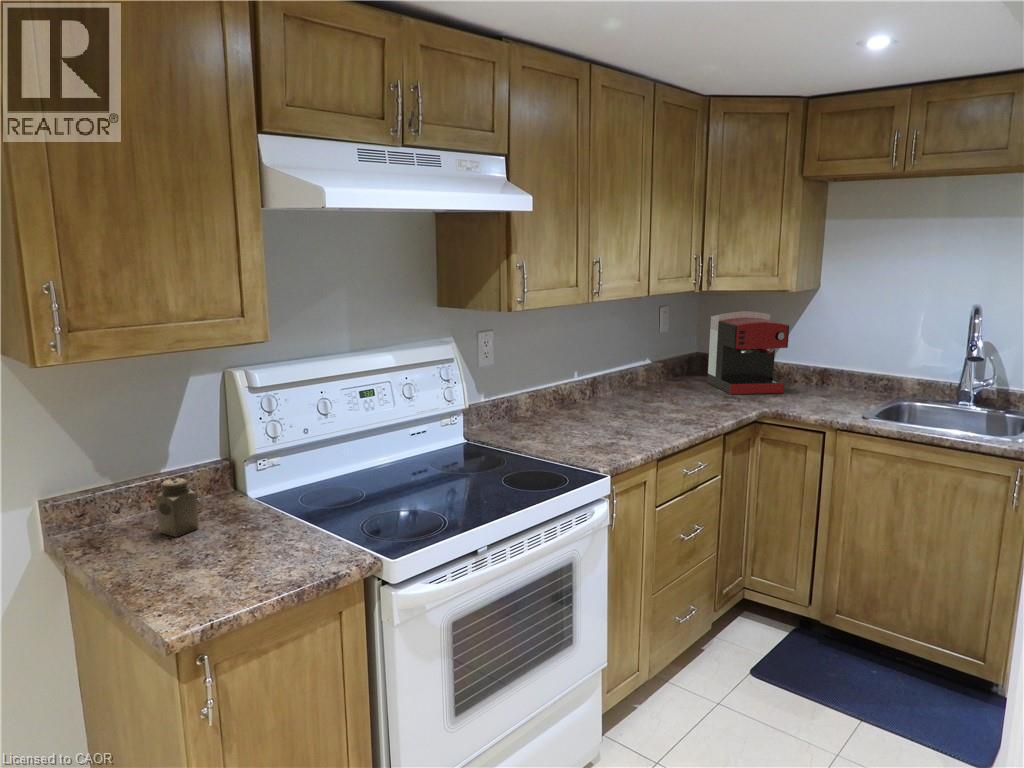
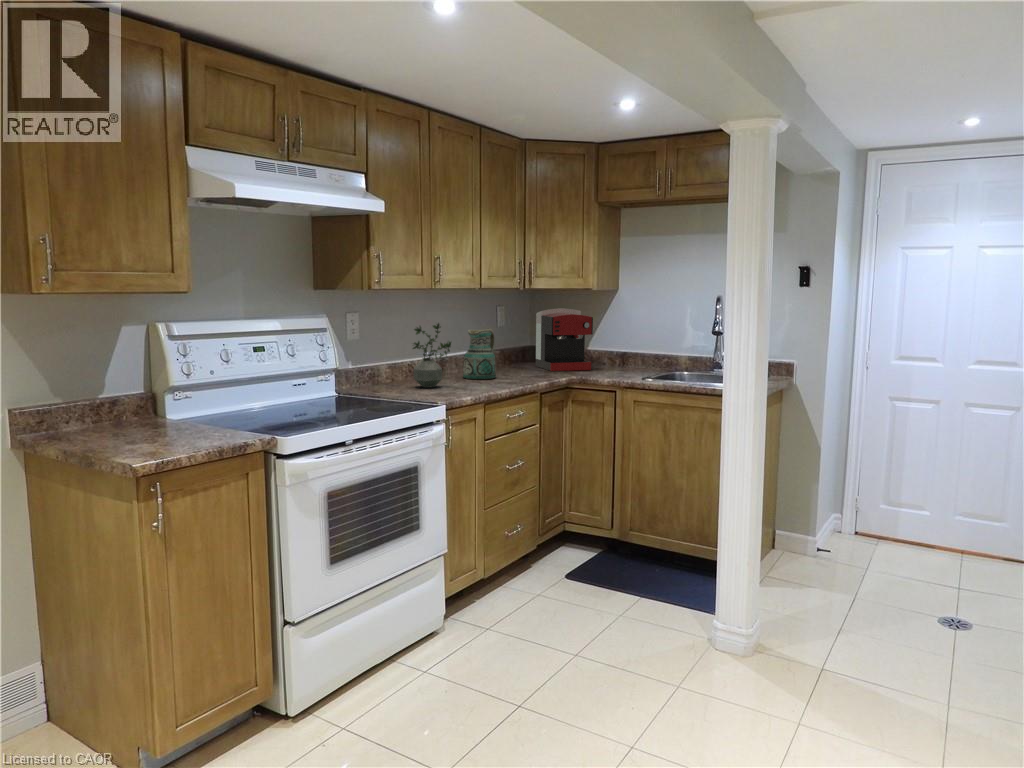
ceramic pitcher: none [620,344,663,412] -> present [463,329,496,379]
potted plant: none [560,345,610,430] -> present [413,323,451,388]
salt shaker: present [156,478,198,537] -> none [101,393,134,434]

